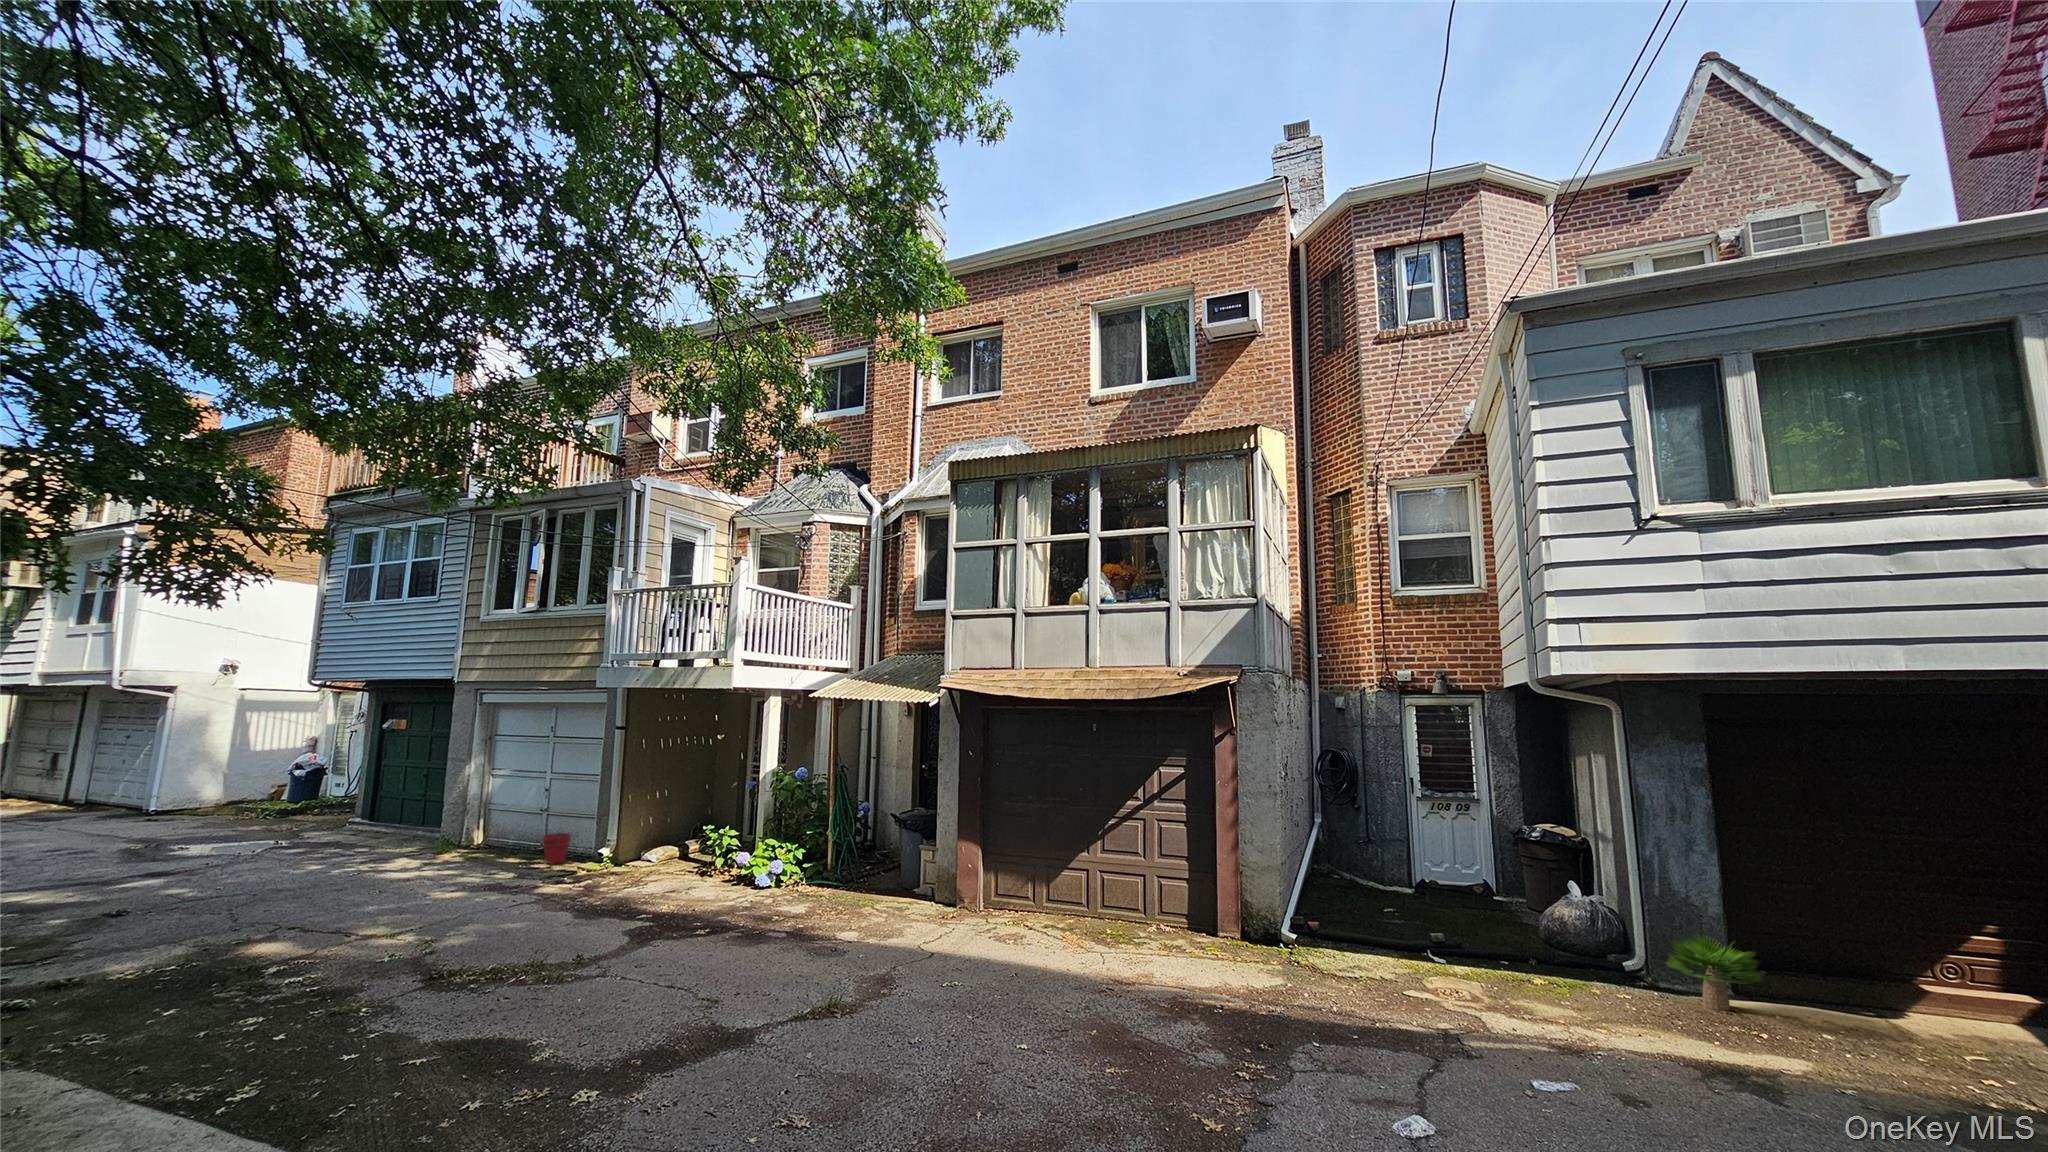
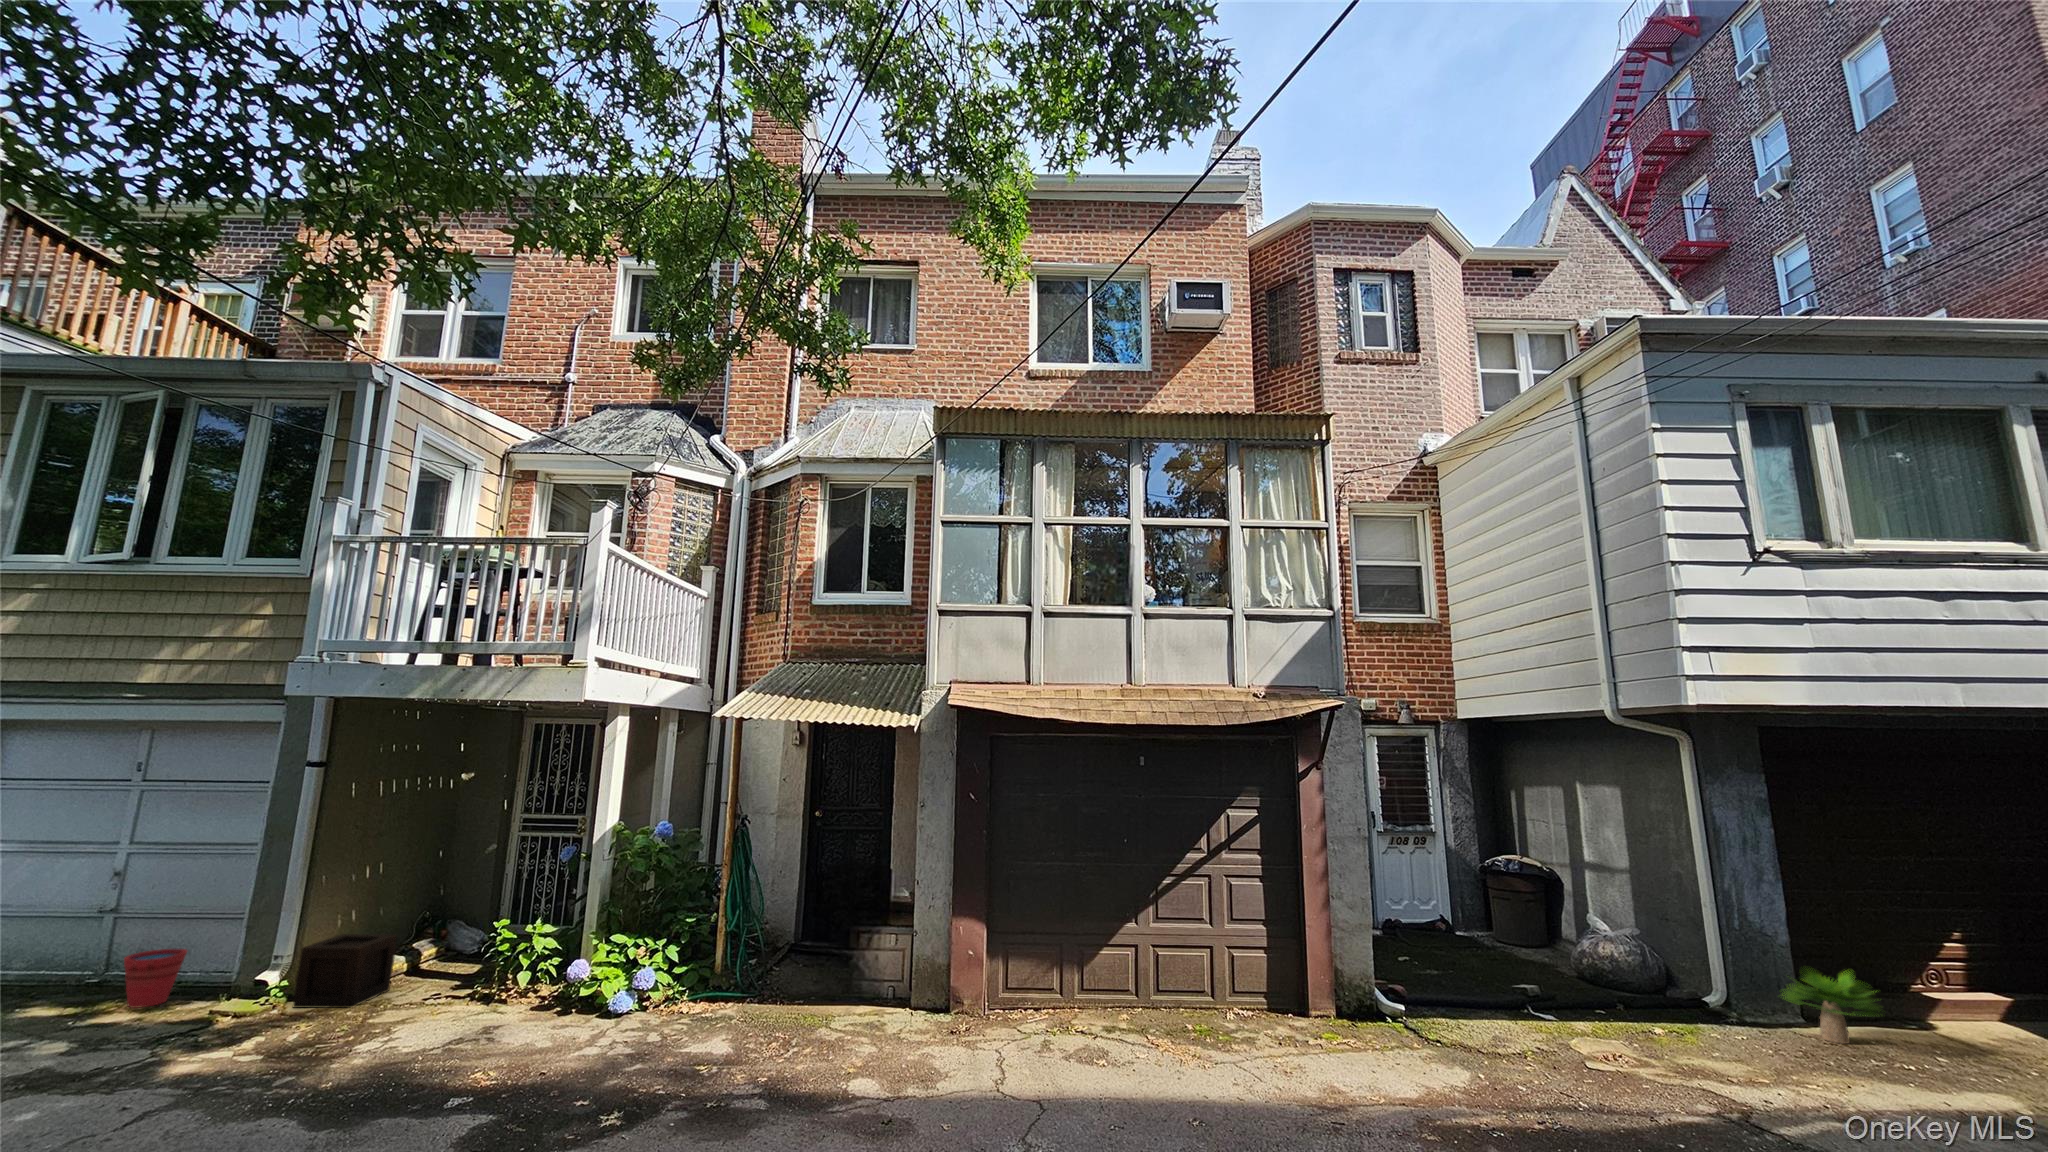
wooden crate: none [614,831,667,873] -> present [293,934,397,1008]

